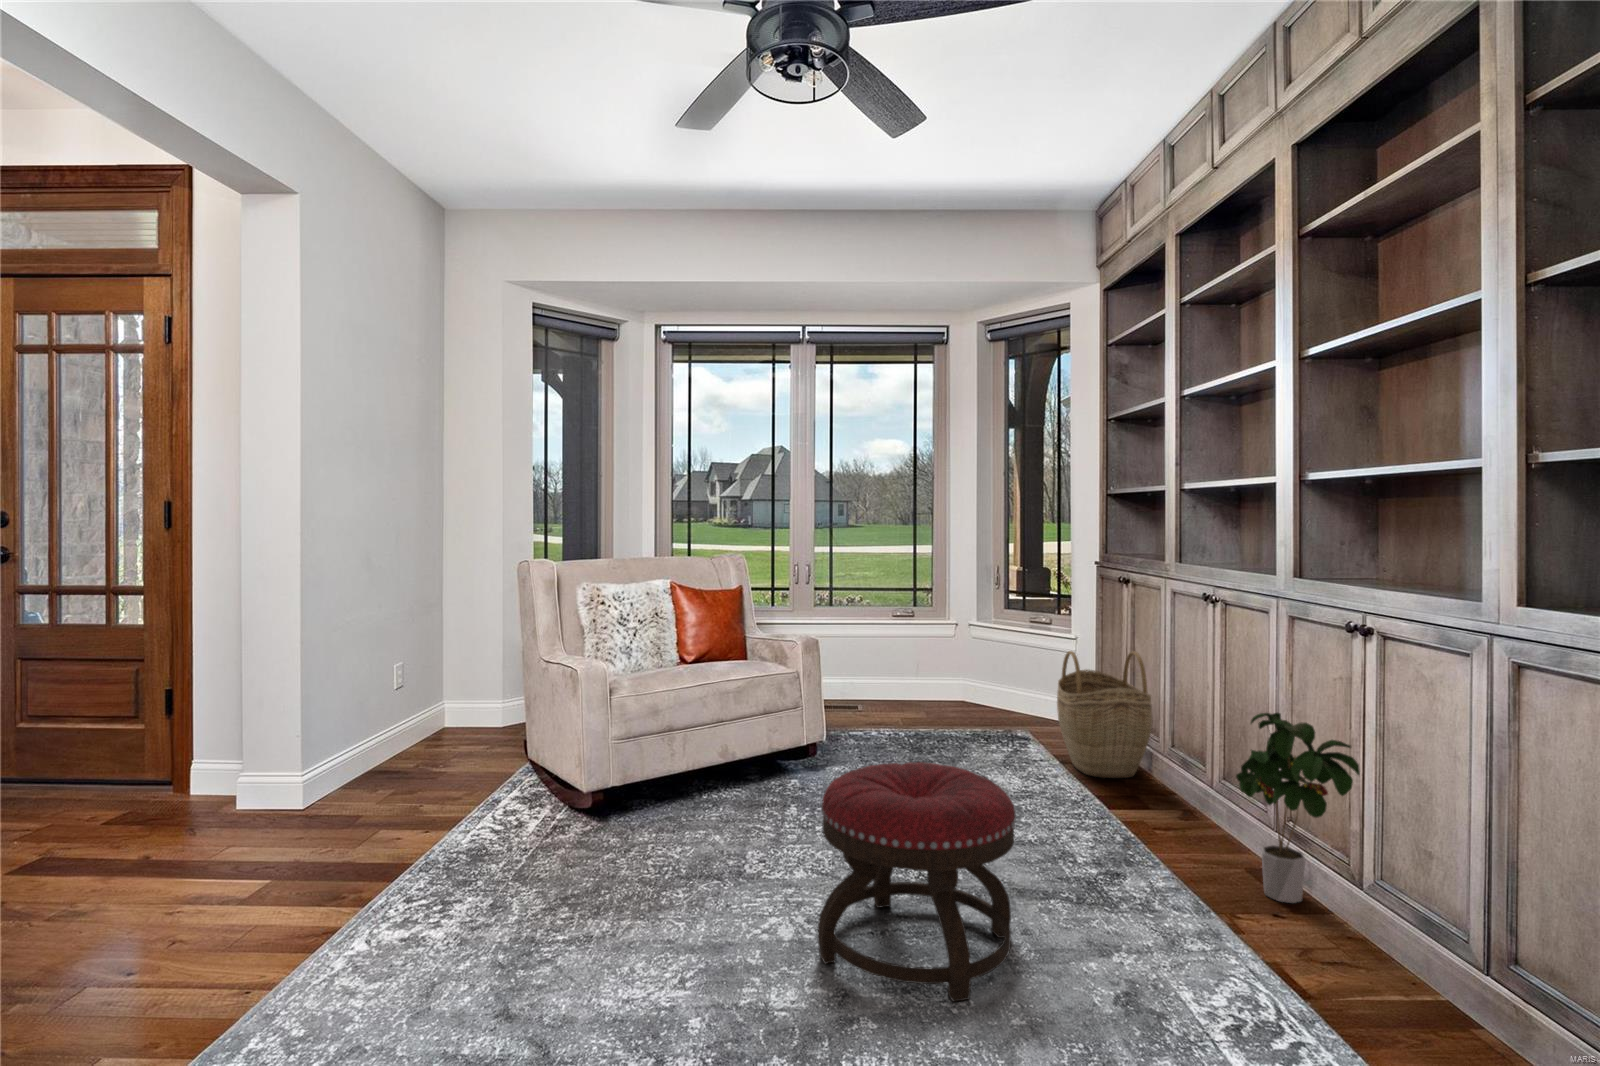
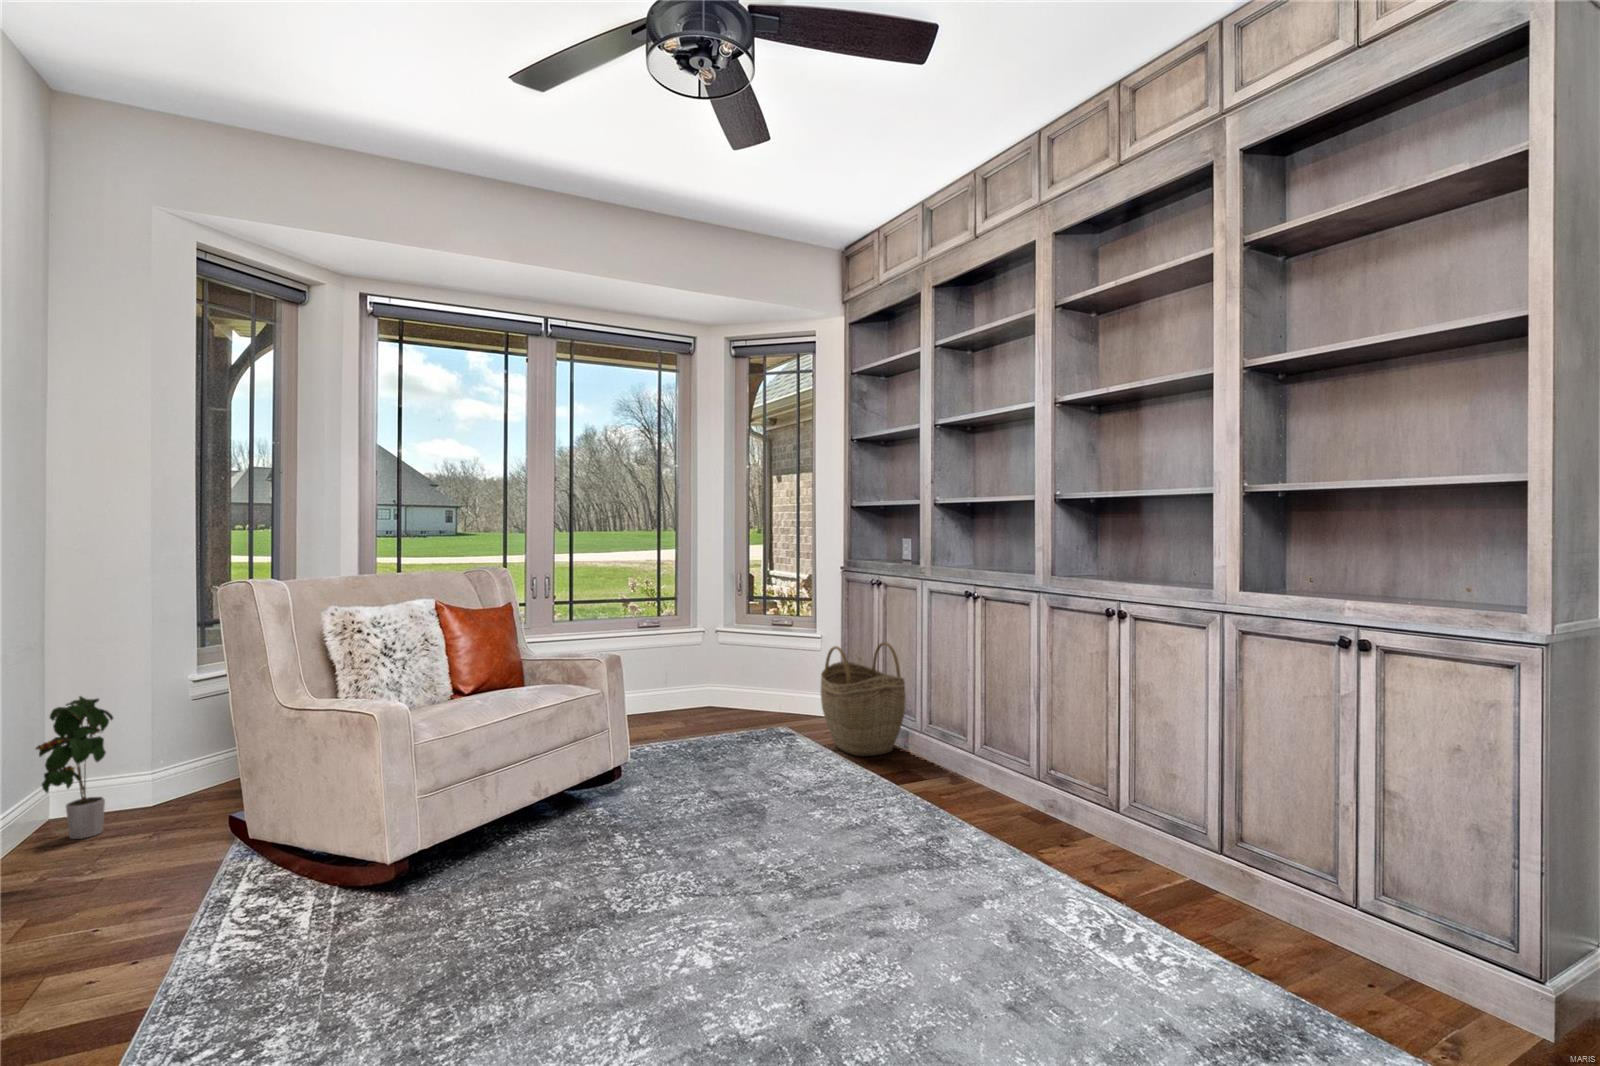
potted plant: present [1236,713,1360,903] -> present [35,696,113,839]
ottoman: present [818,762,1016,1002] -> none [735,764,919,982]

